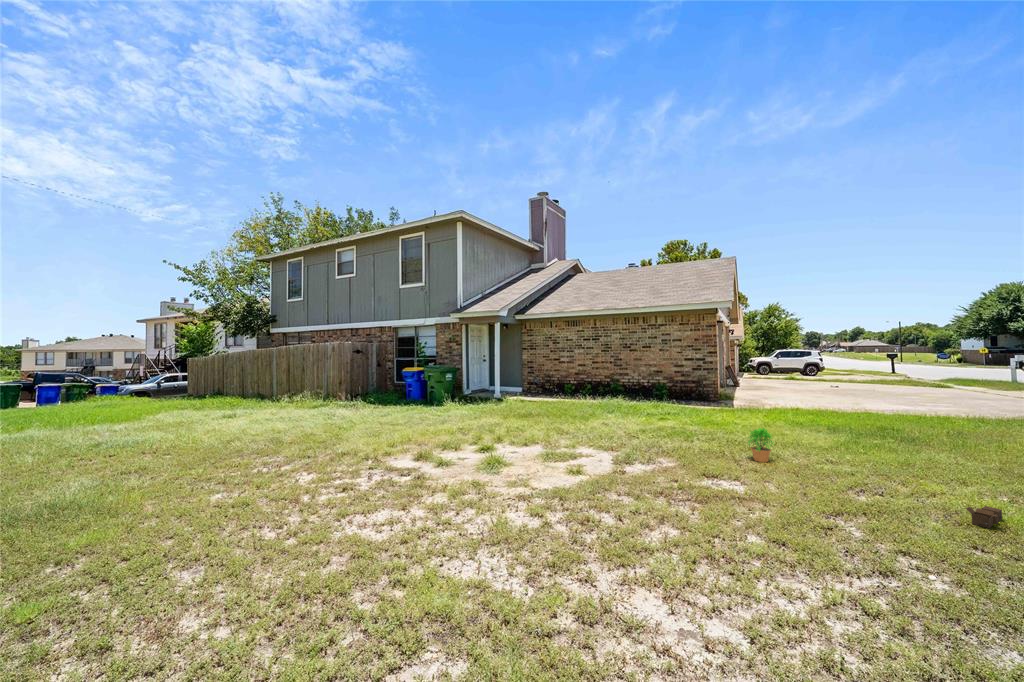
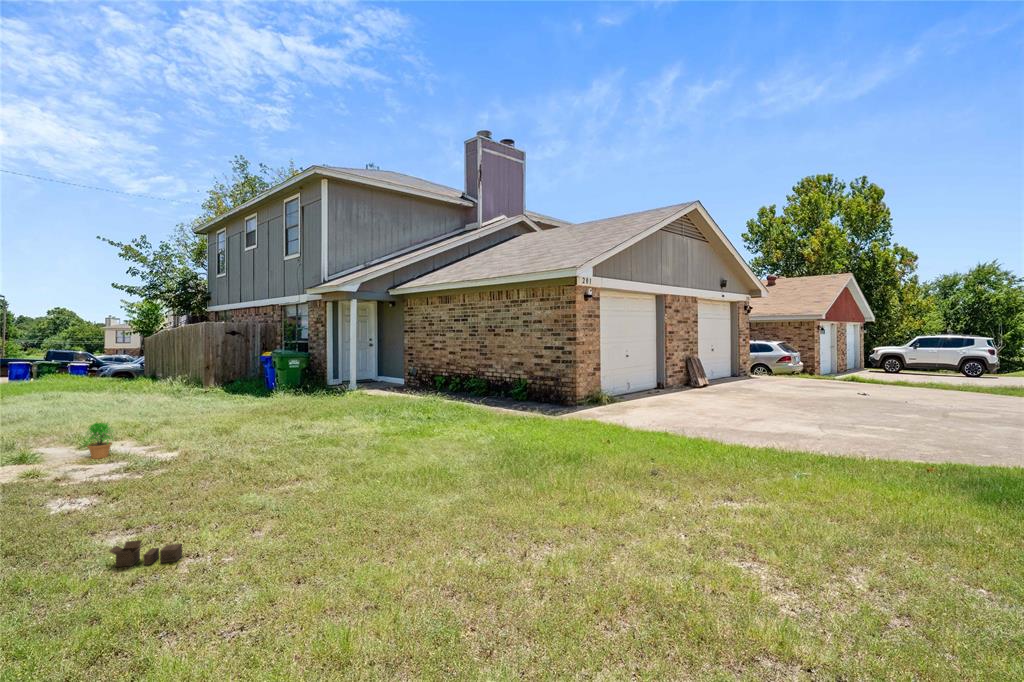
potted plant: present [748,428,774,462] -> present [85,423,113,459]

